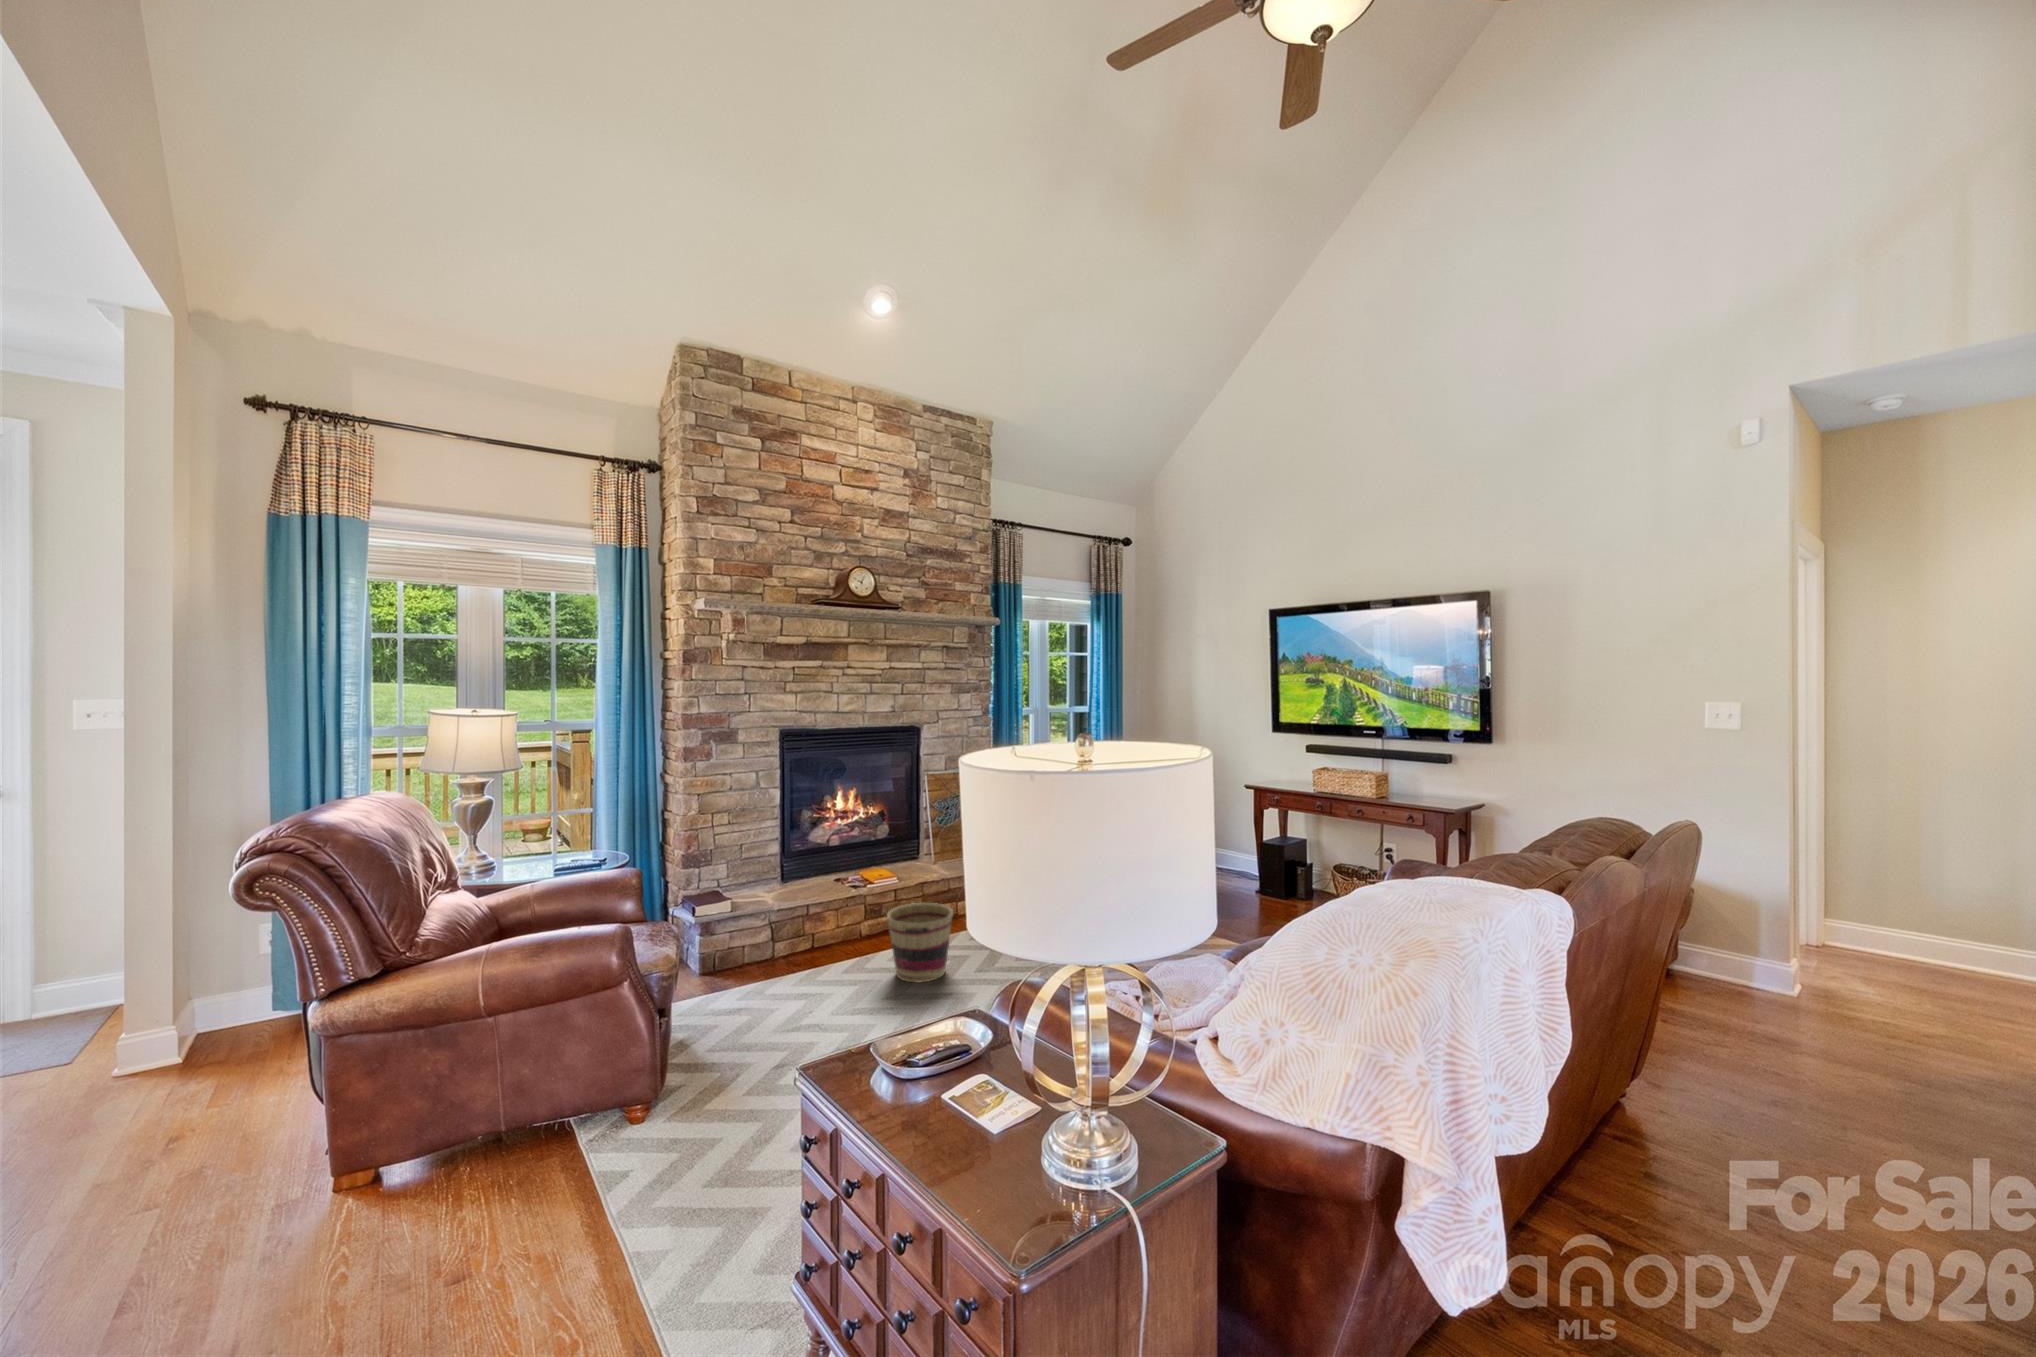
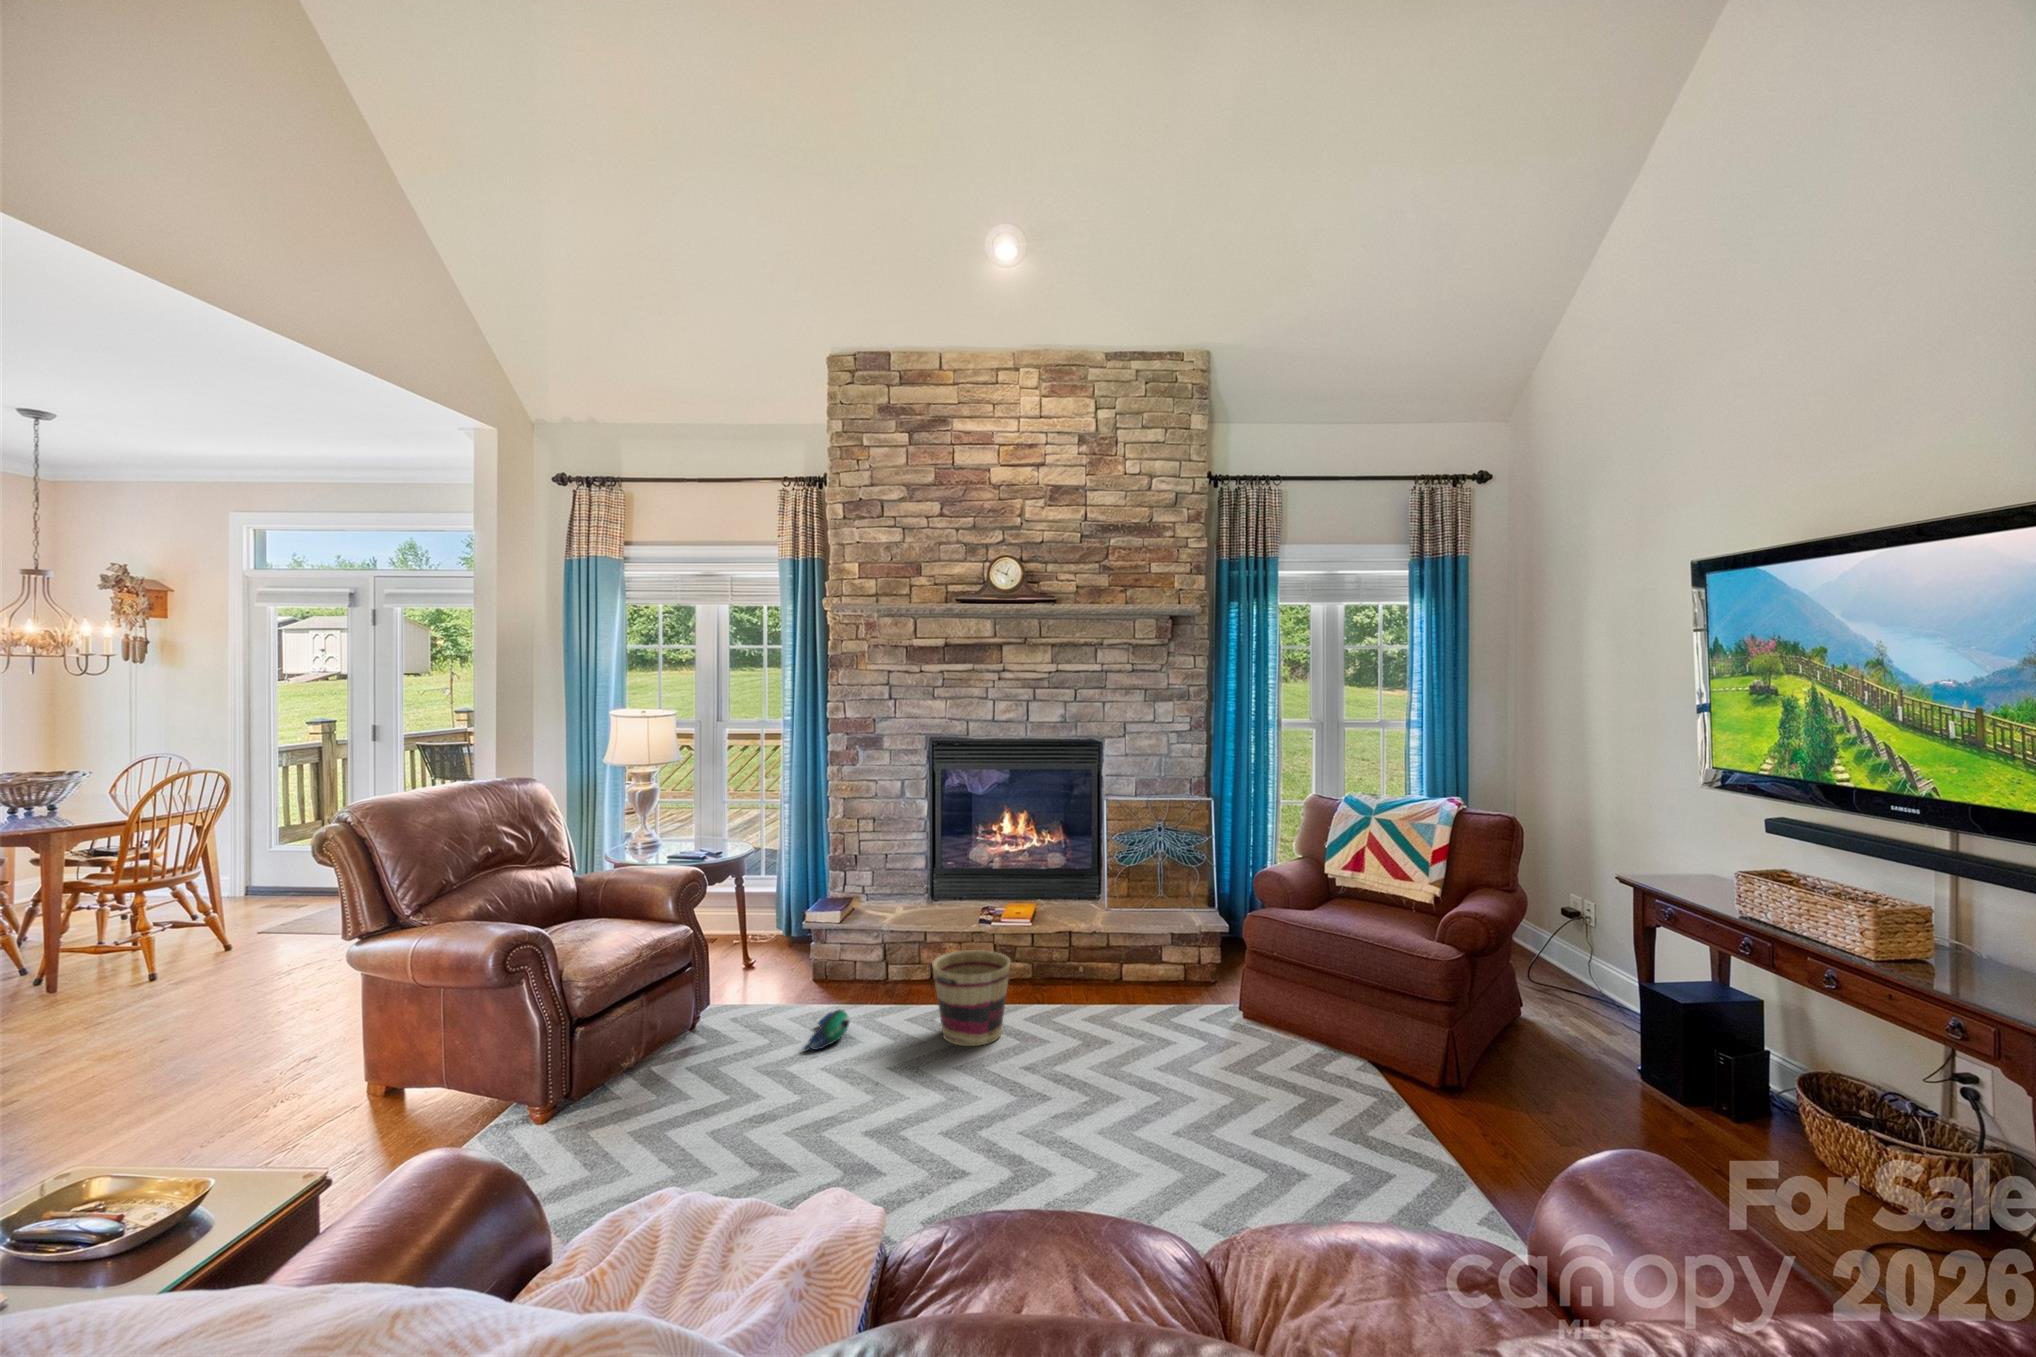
plush toy: none [785,981,837,1022] -> present [803,1010,850,1051]

